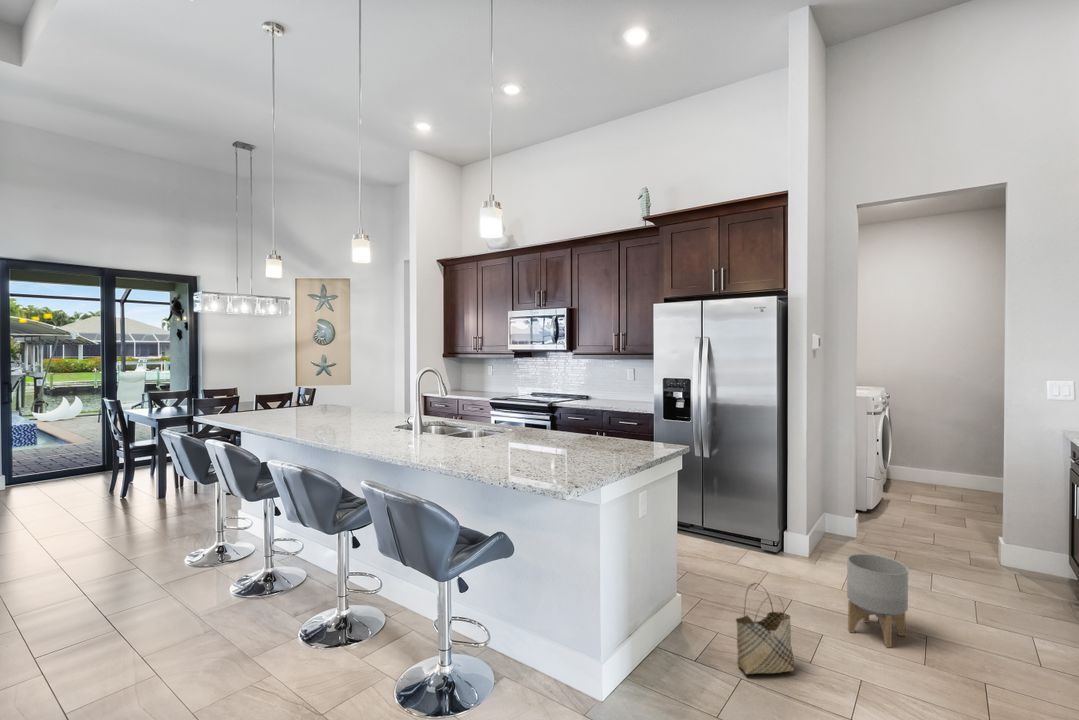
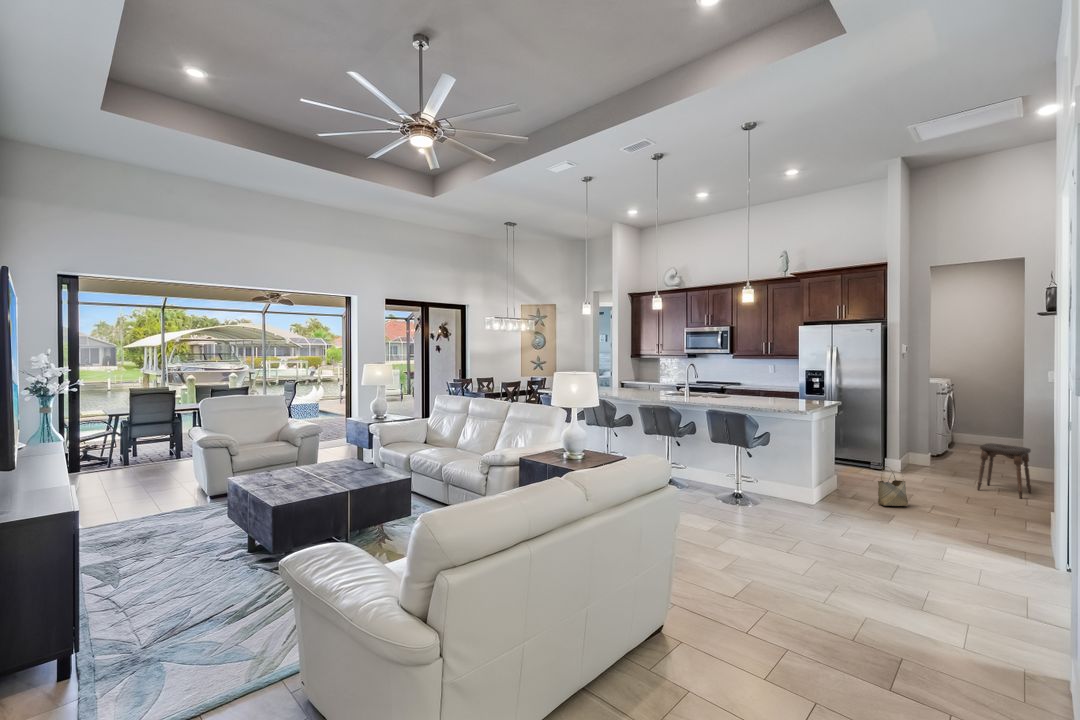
stool: none [928,511,1018,626] -> present [977,443,1031,498]
planter: present [847,553,908,647] -> none [932,460,967,502]

